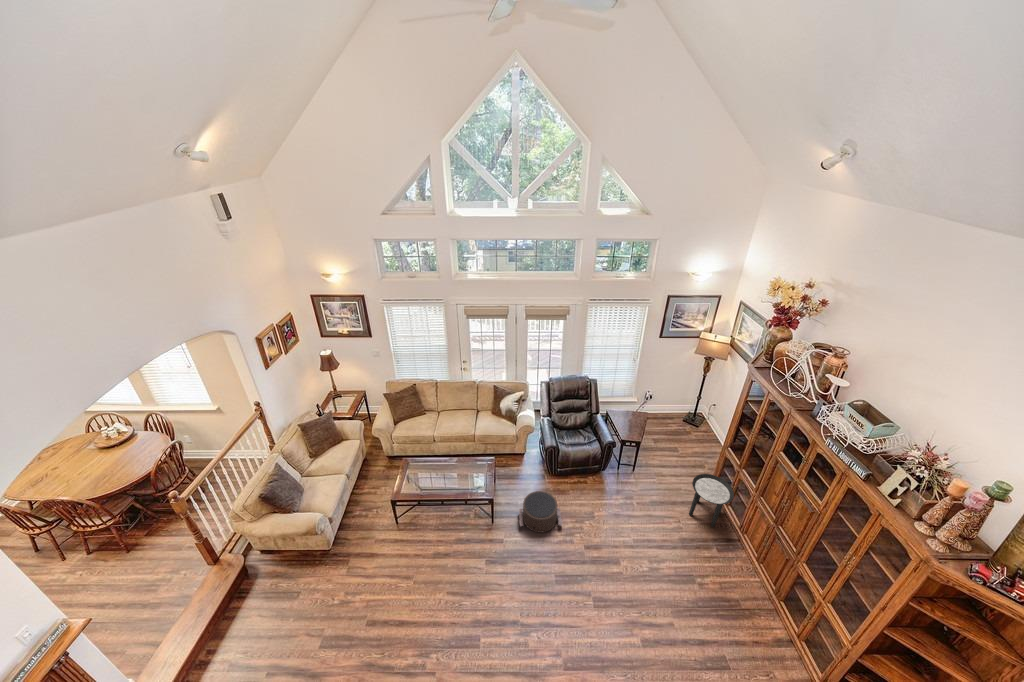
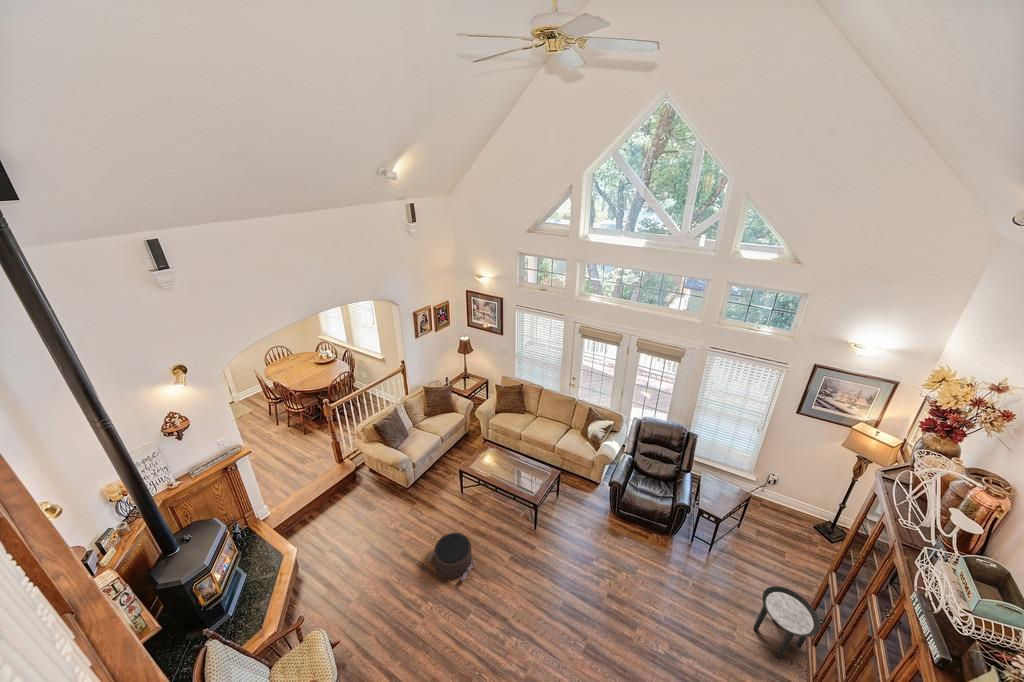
pouf: present [519,491,562,533] -> present [427,533,475,581]

